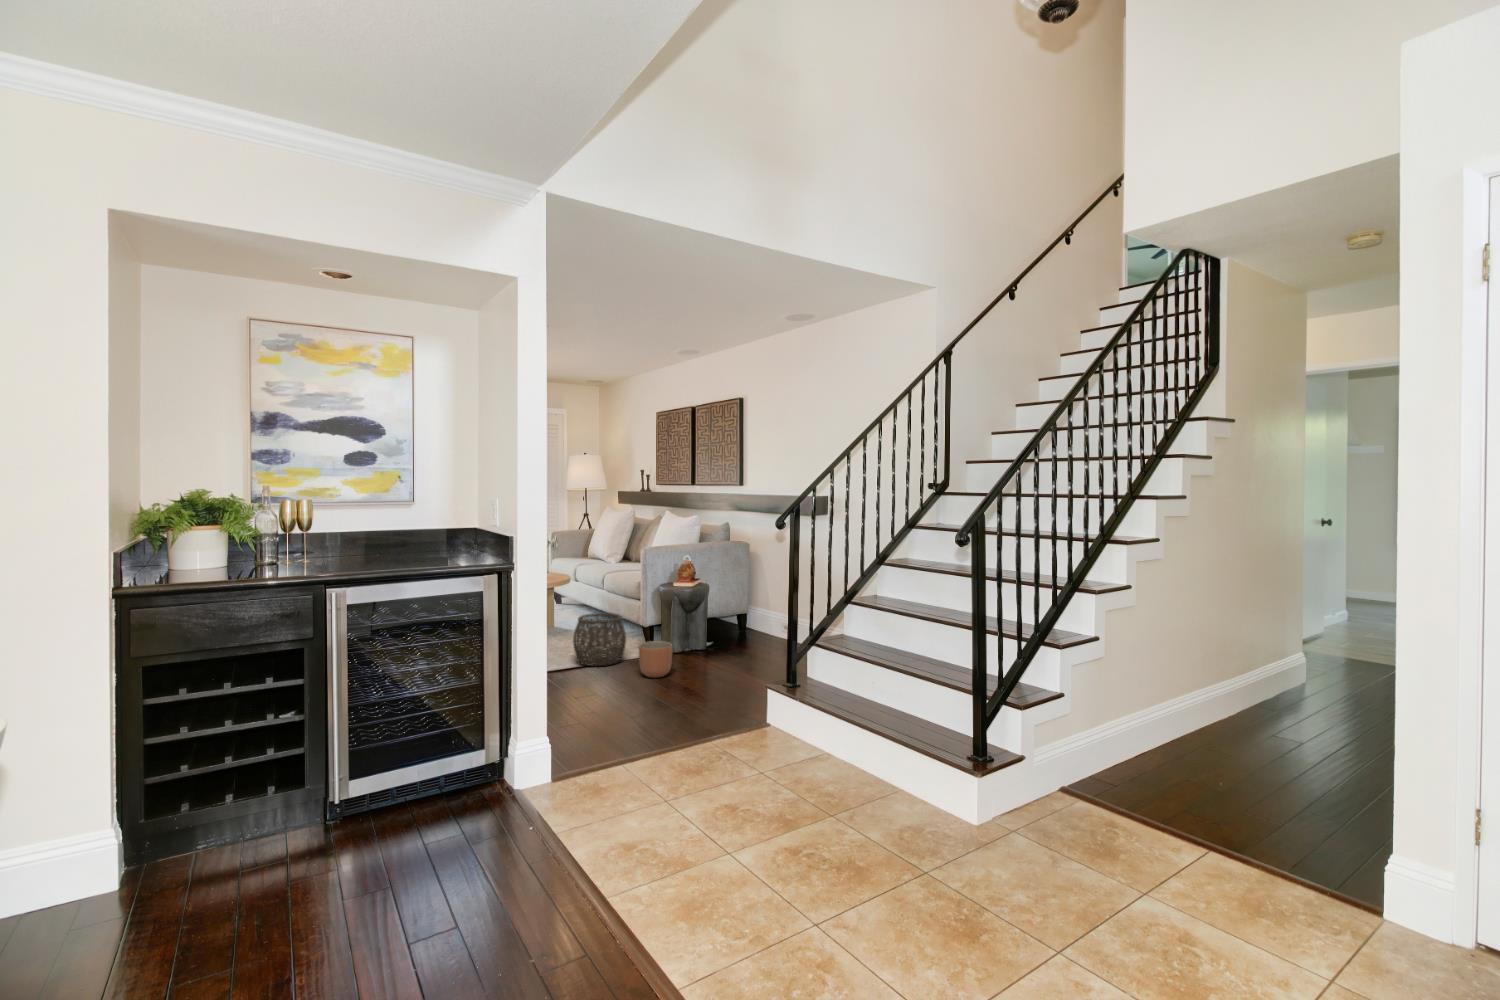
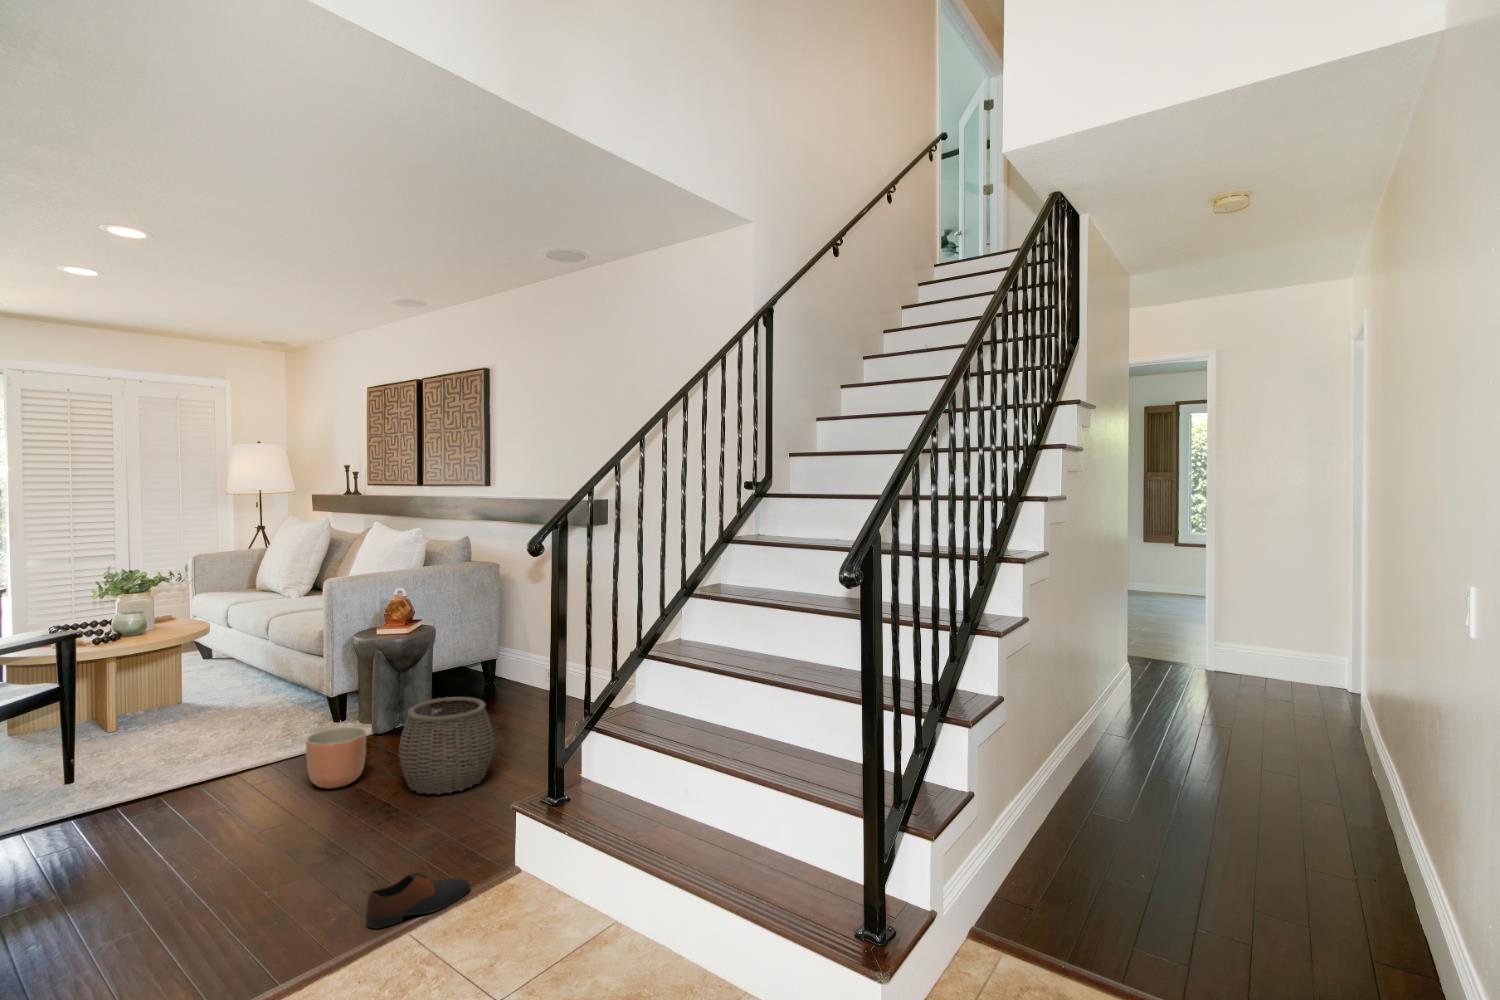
woven basket: present [573,613,626,666] -> present [399,697,494,794]
shoe: none [686,714,741,741] -> present [366,873,470,929]

